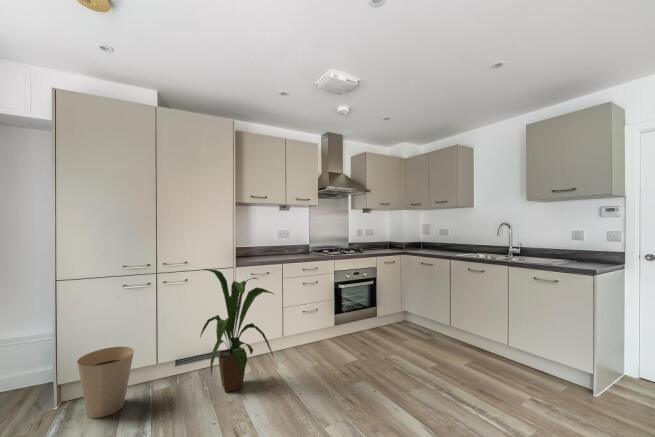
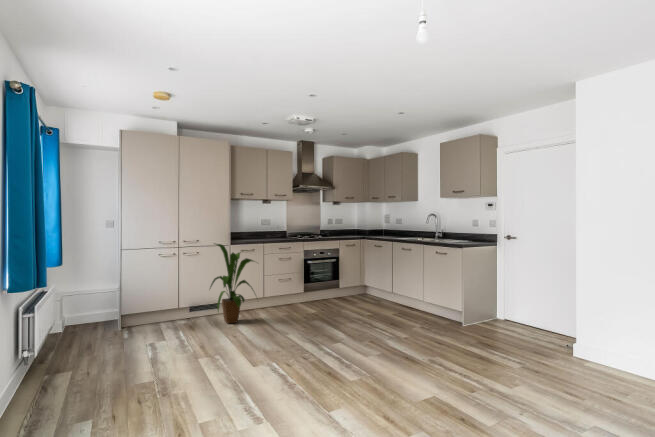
trash can: present [77,347,134,418] -> none [138,294,170,332]

